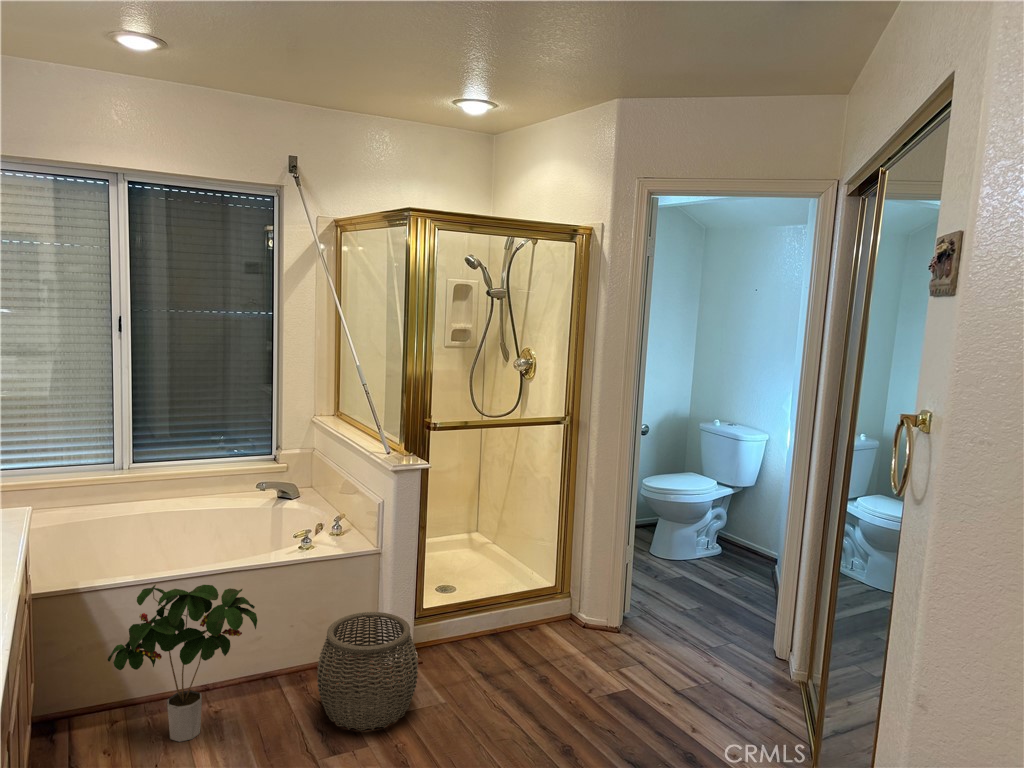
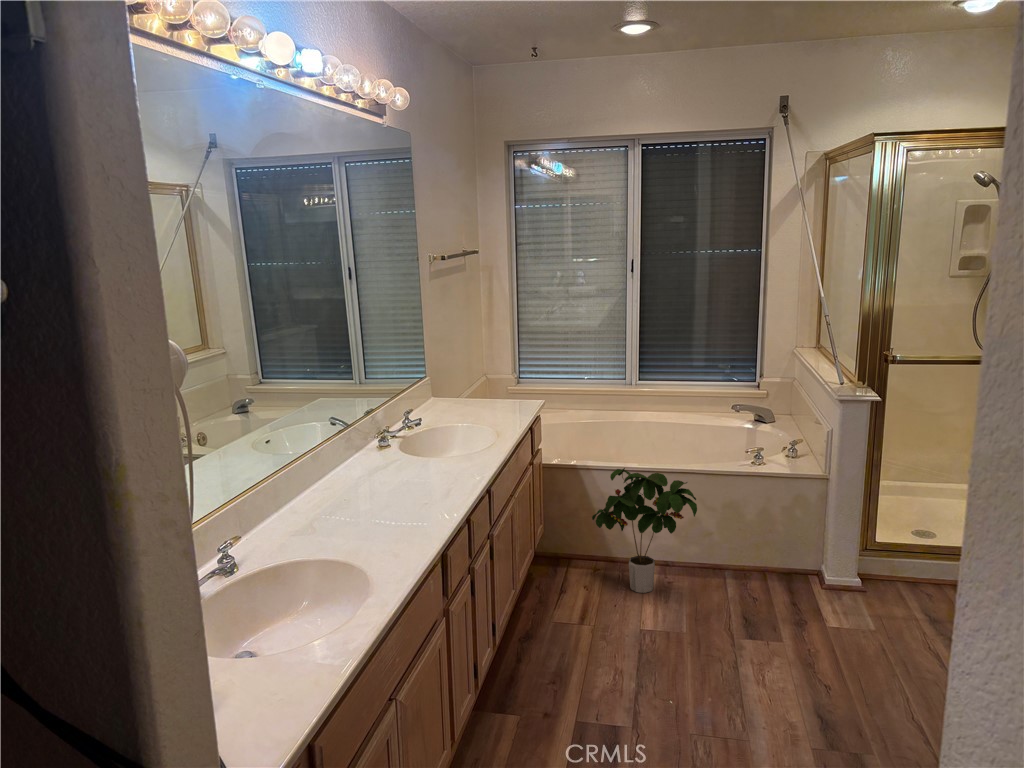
woven basket: present [317,612,418,731] -> none [746,525,844,630]

